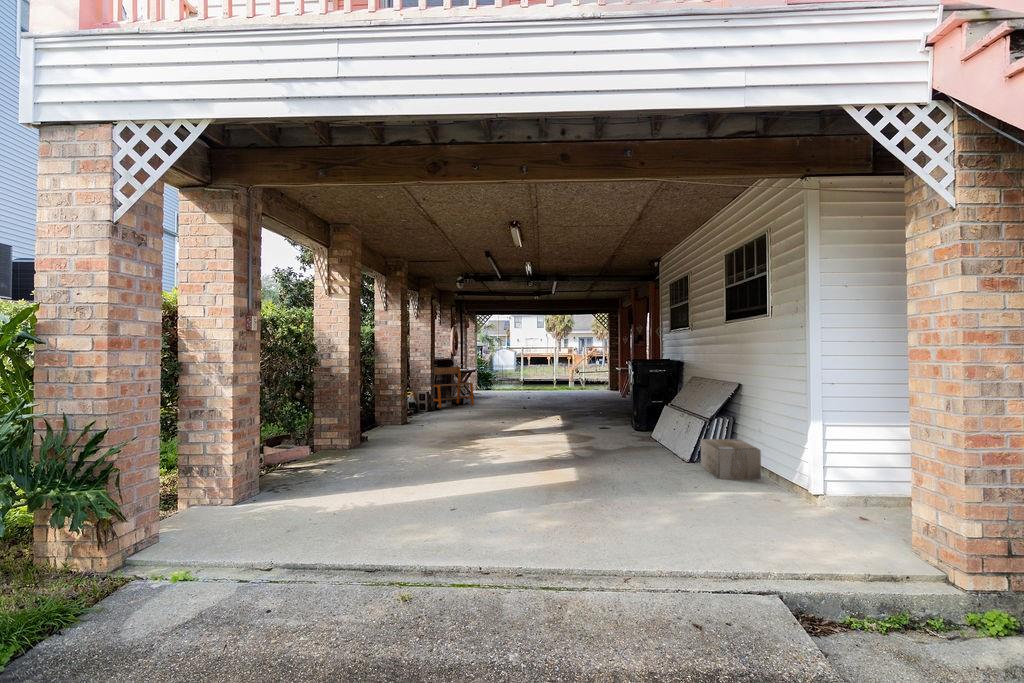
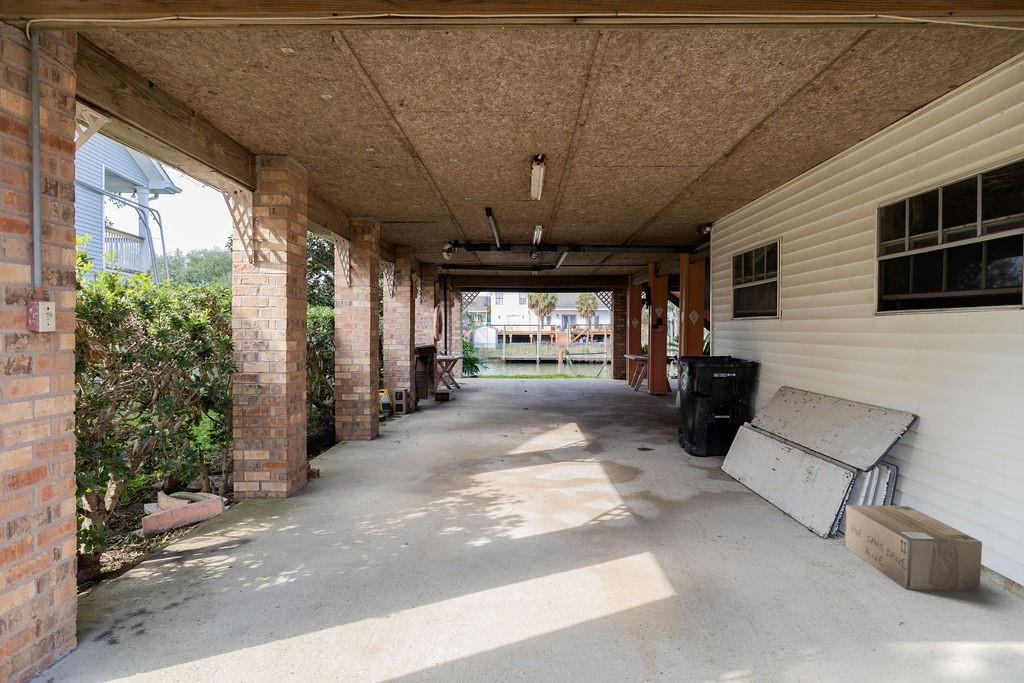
bench: present [431,367,474,408] -> none [405,355,462,407]

